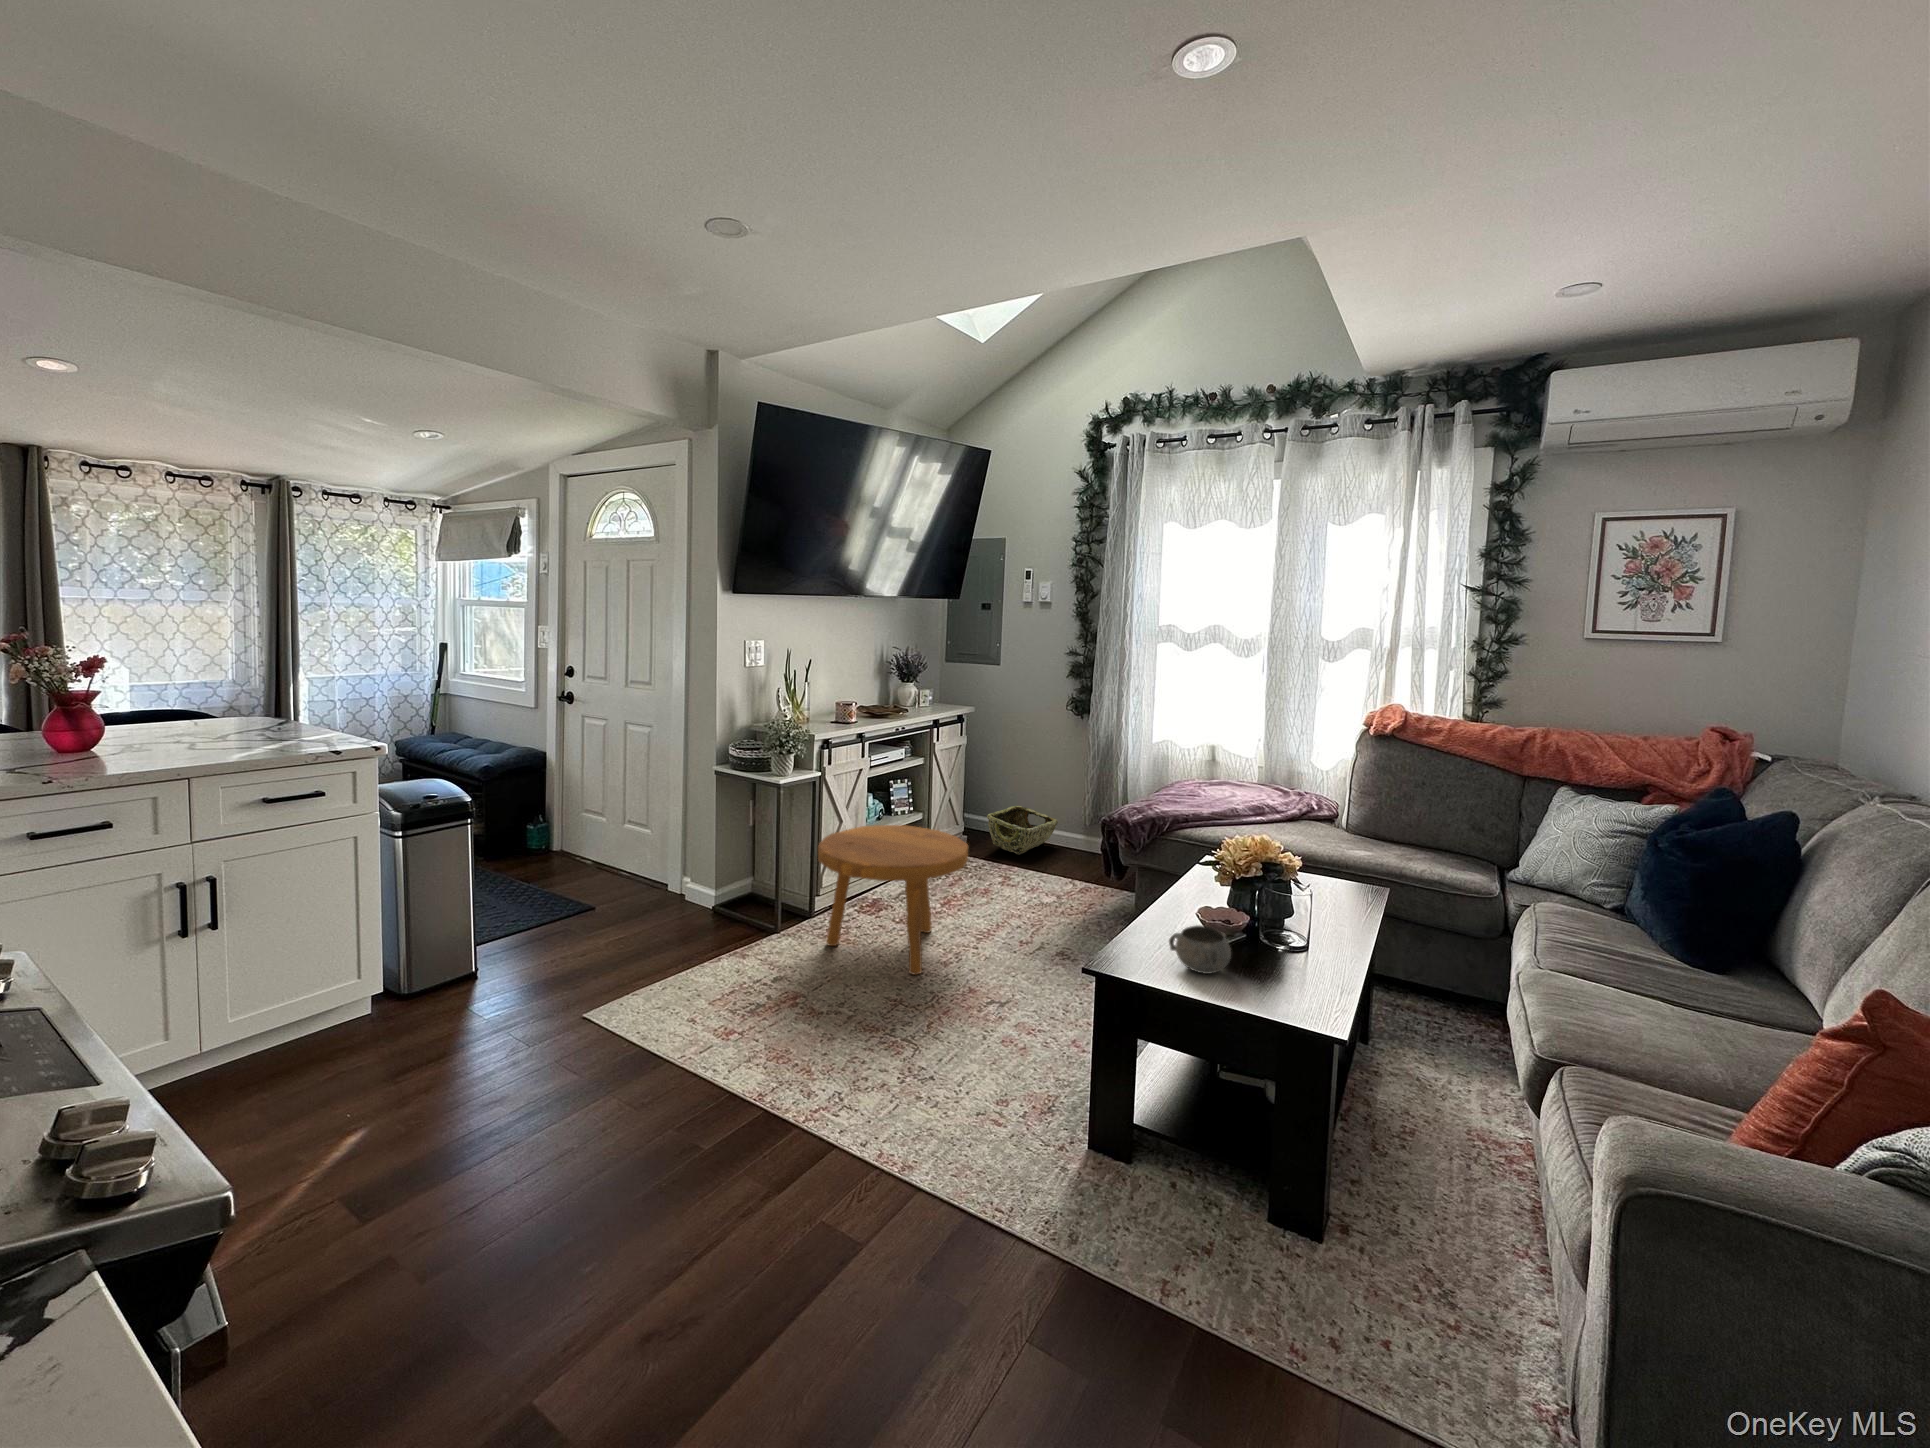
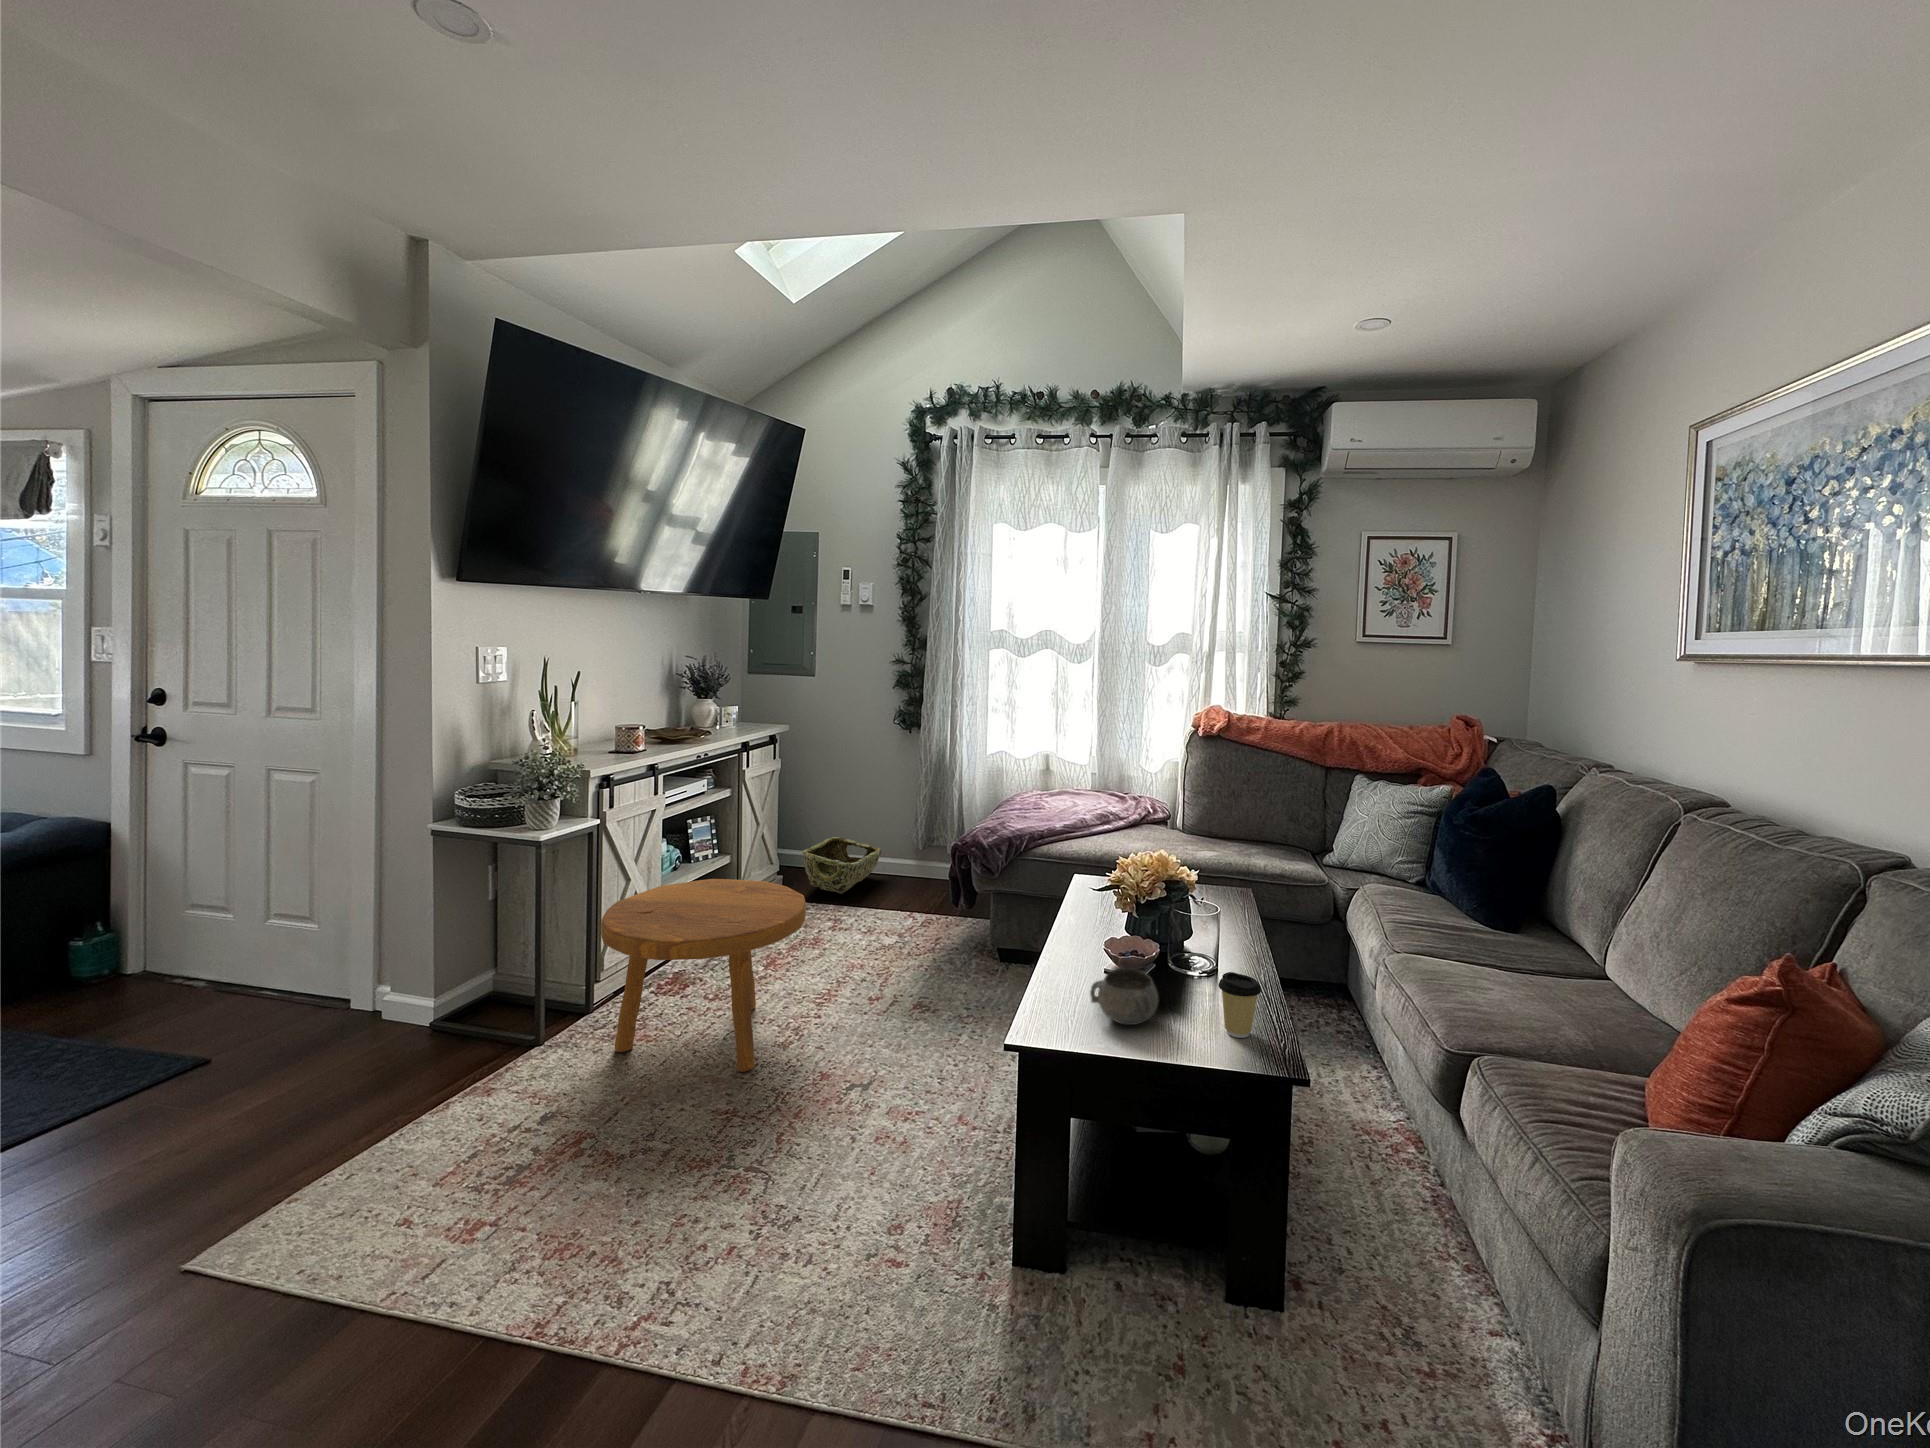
coffee cup: none [1285,941,1327,1000] -> present [1218,972,1261,1038]

